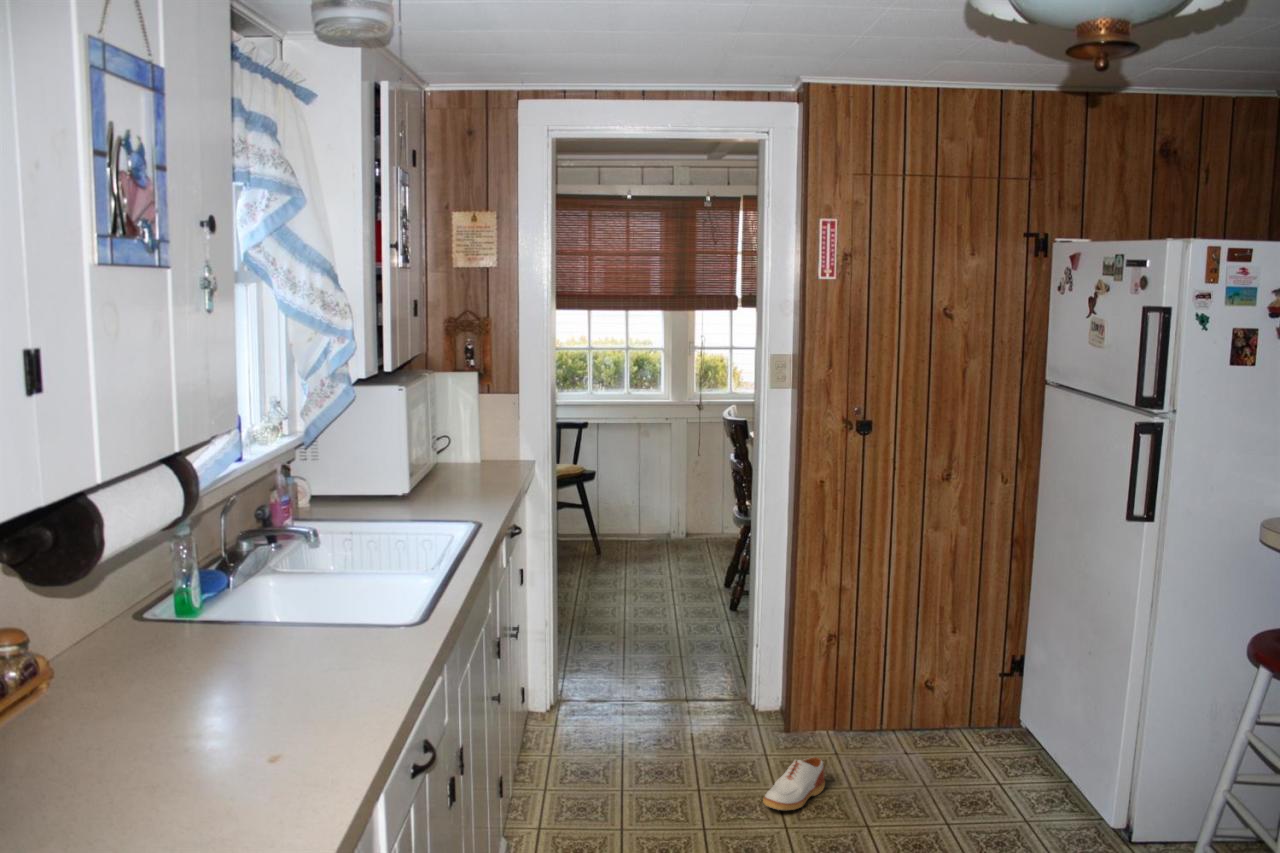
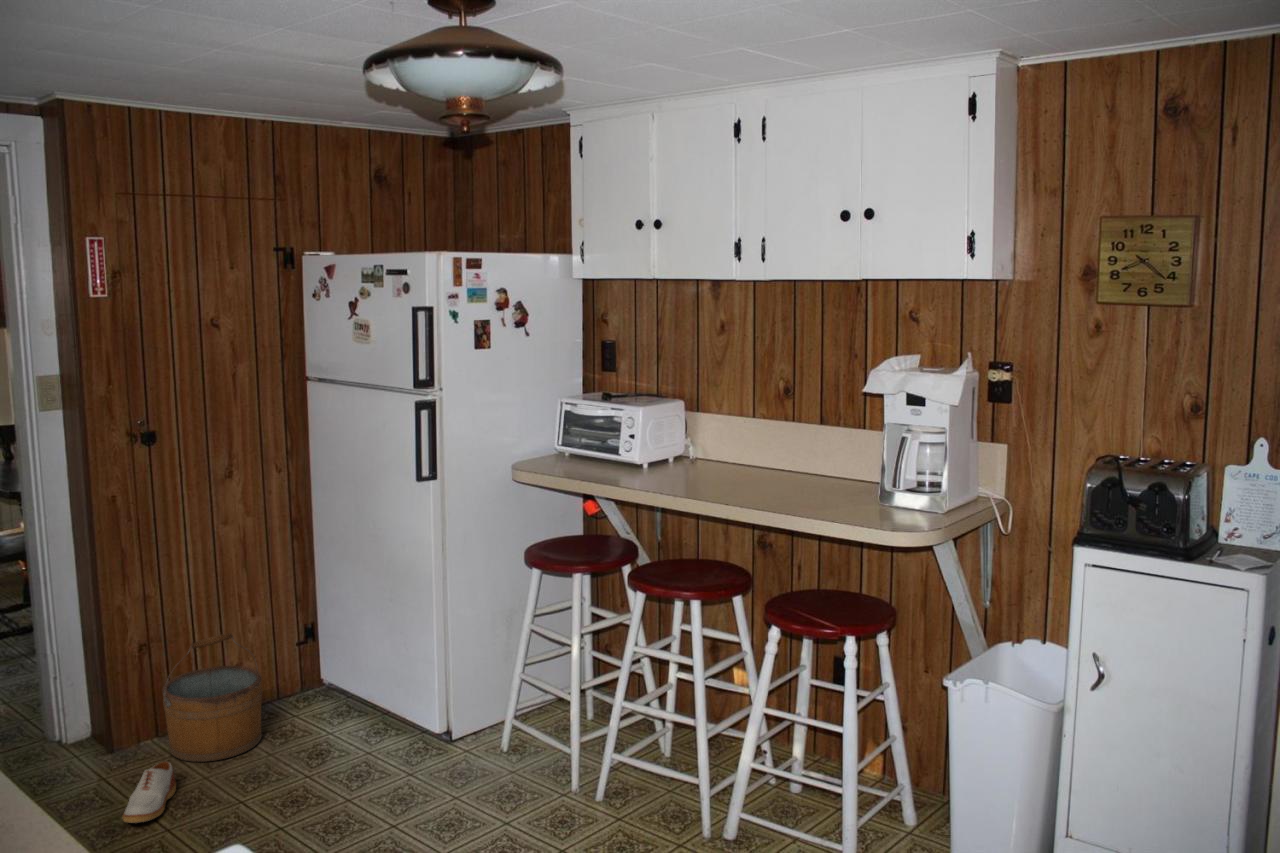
bucket: none [835,644,937,775] -> present [162,633,262,762]

